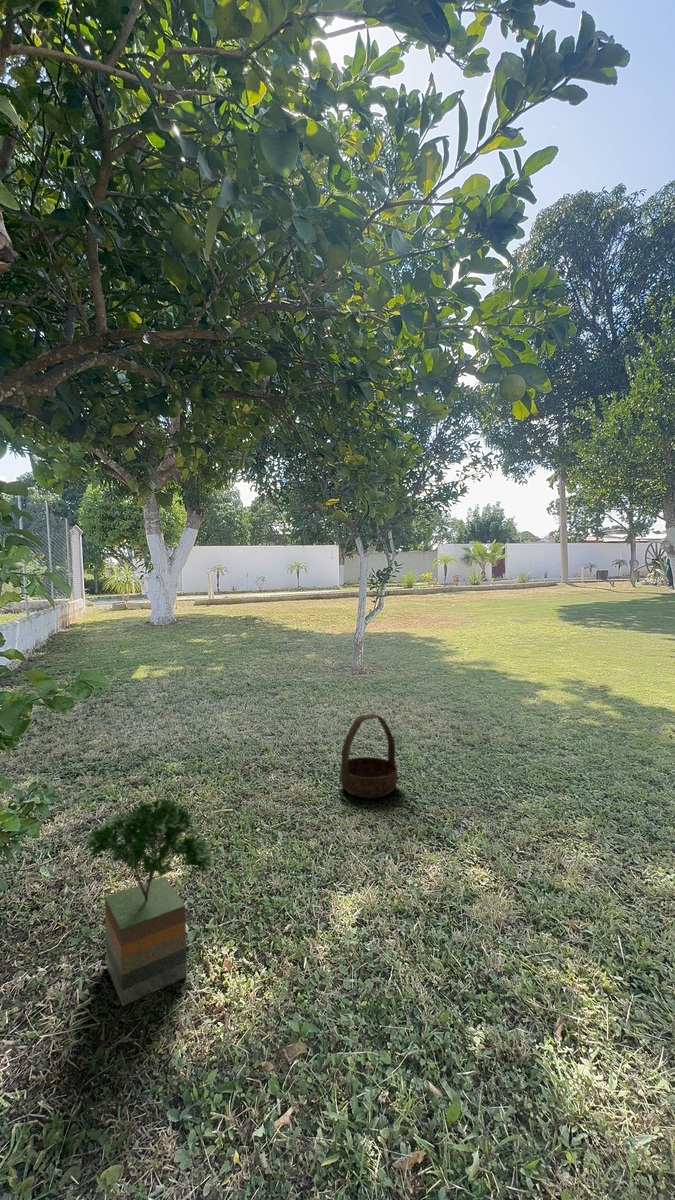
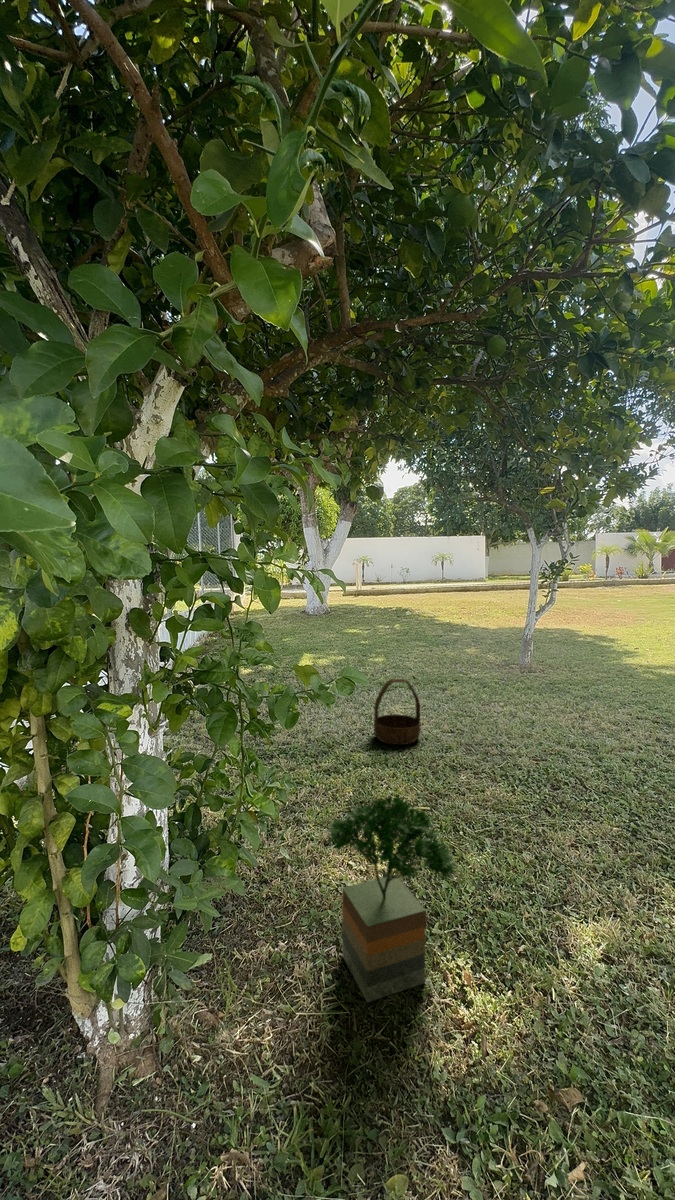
basket: present [340,714,397,798] -> present [374,679,421,745]

